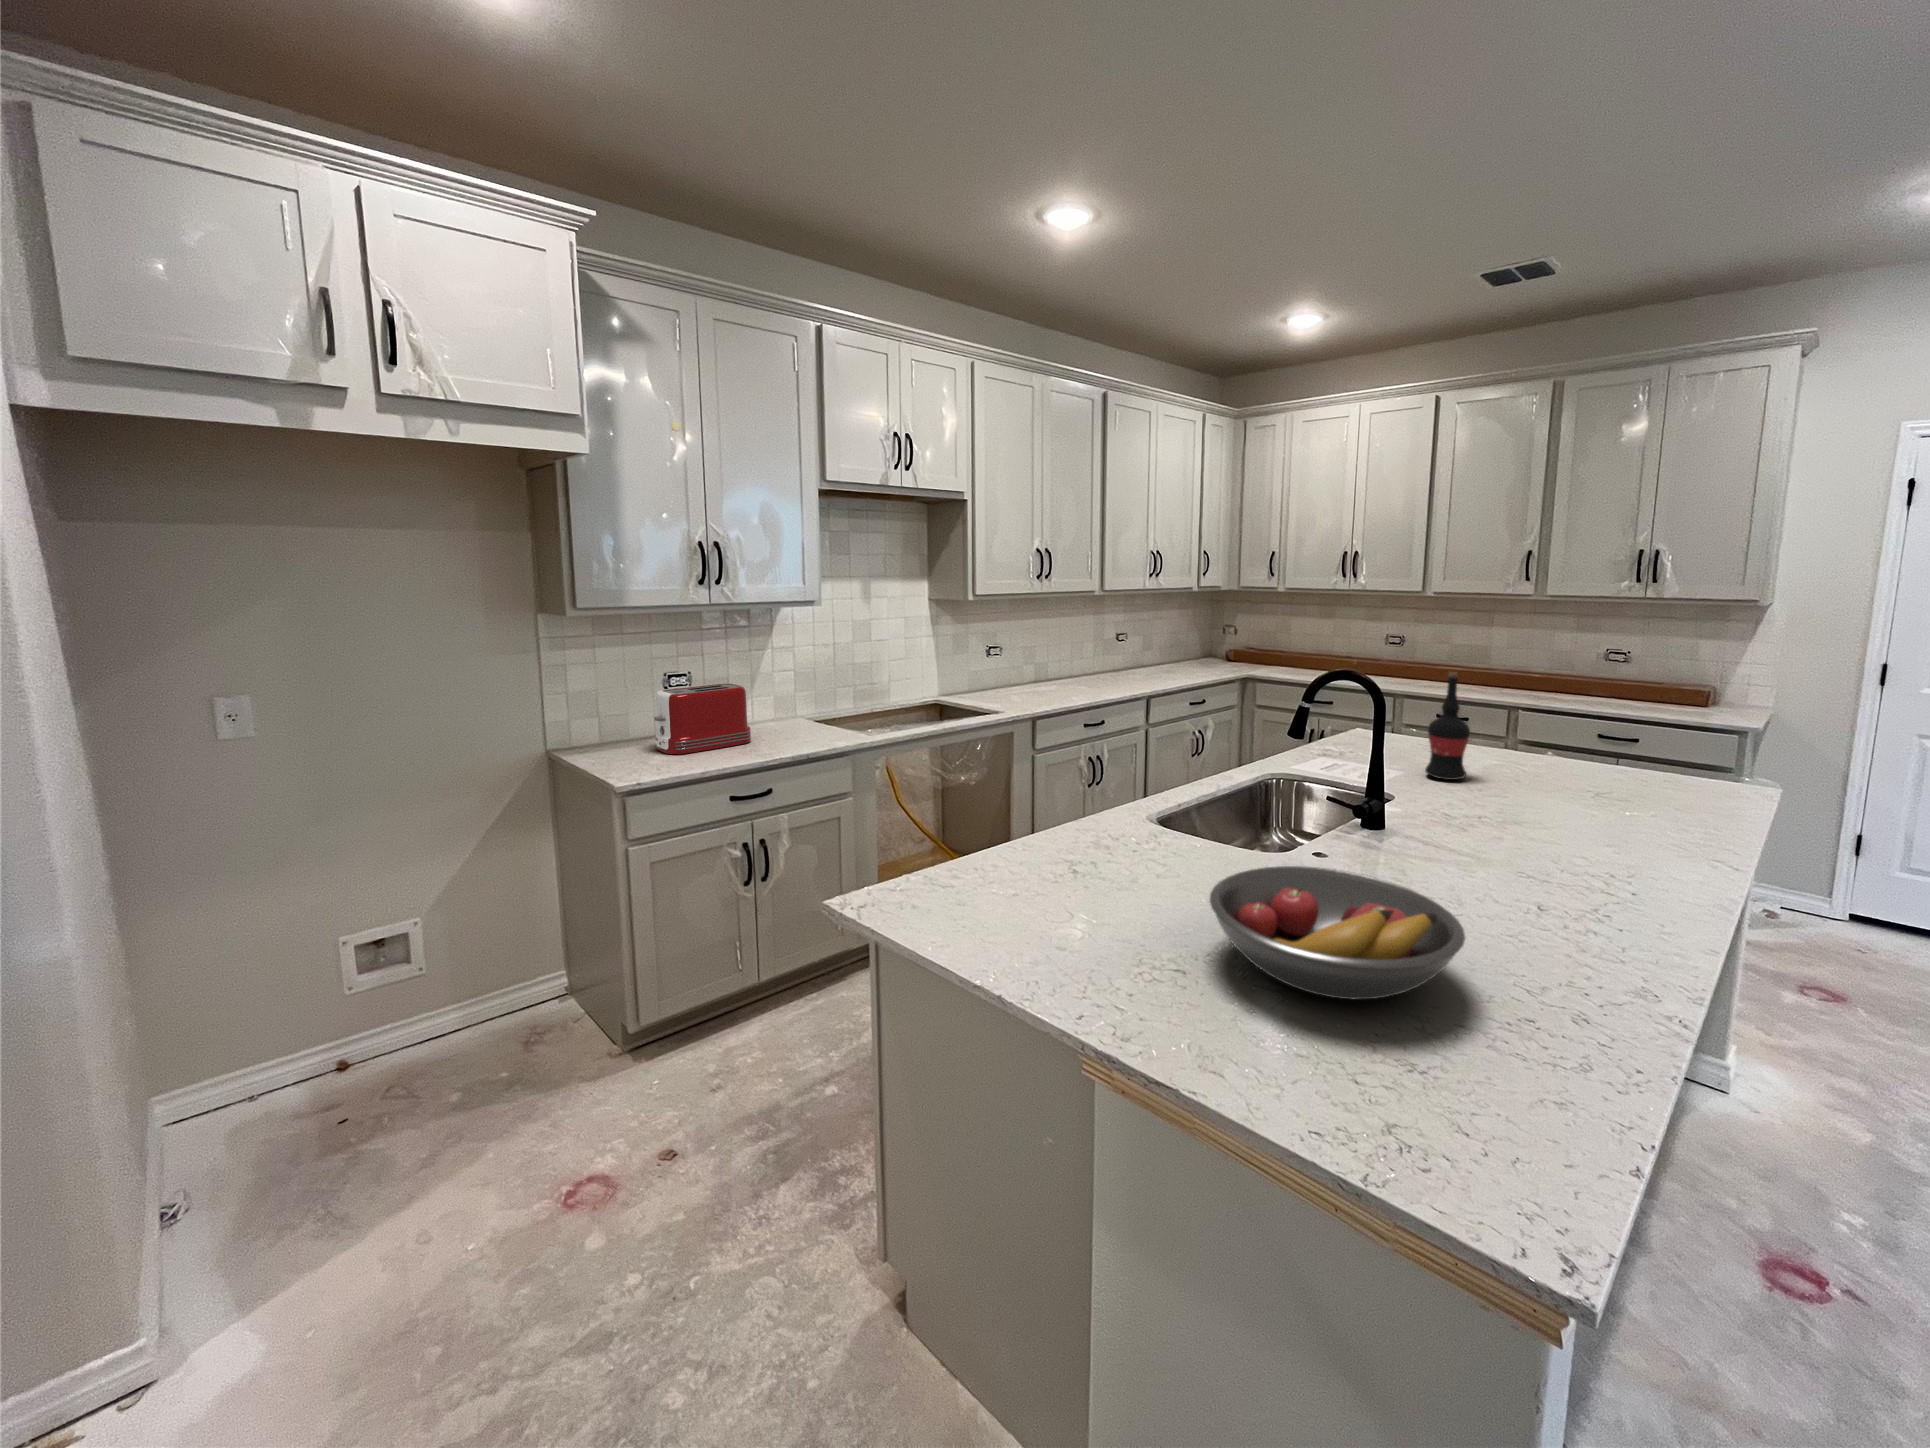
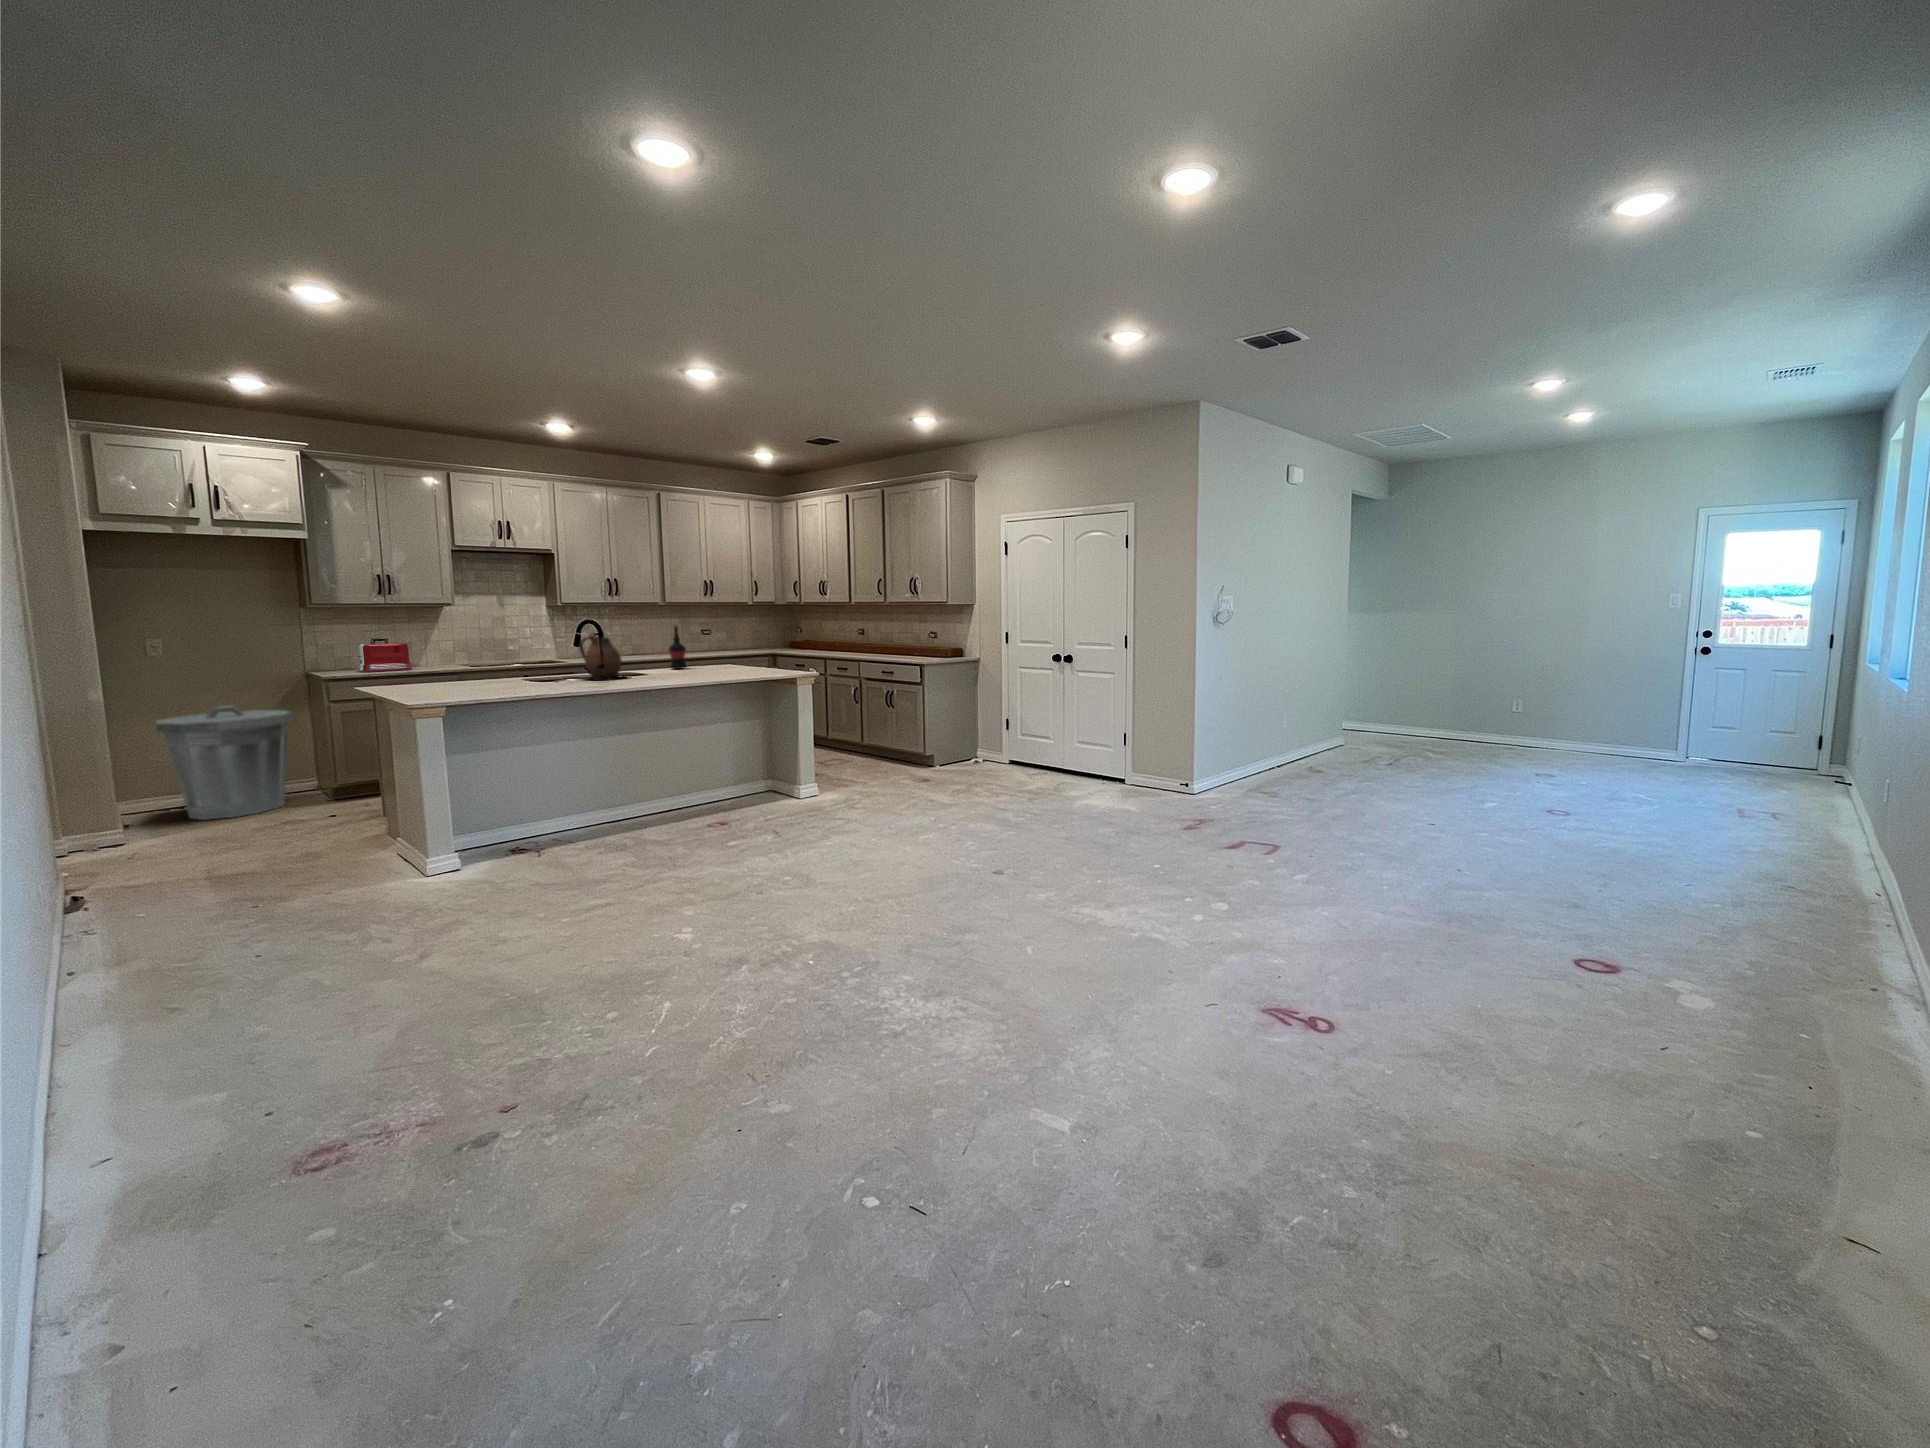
ceramic pitcher: none [1485,731,1623,902] -> present [579,632,623,680]
trash can: none [239,848,539,1164] -> present [156,705,292,820]
fruit bowl: present [1209,866,1465,999] -> none [426,665,501,688]

